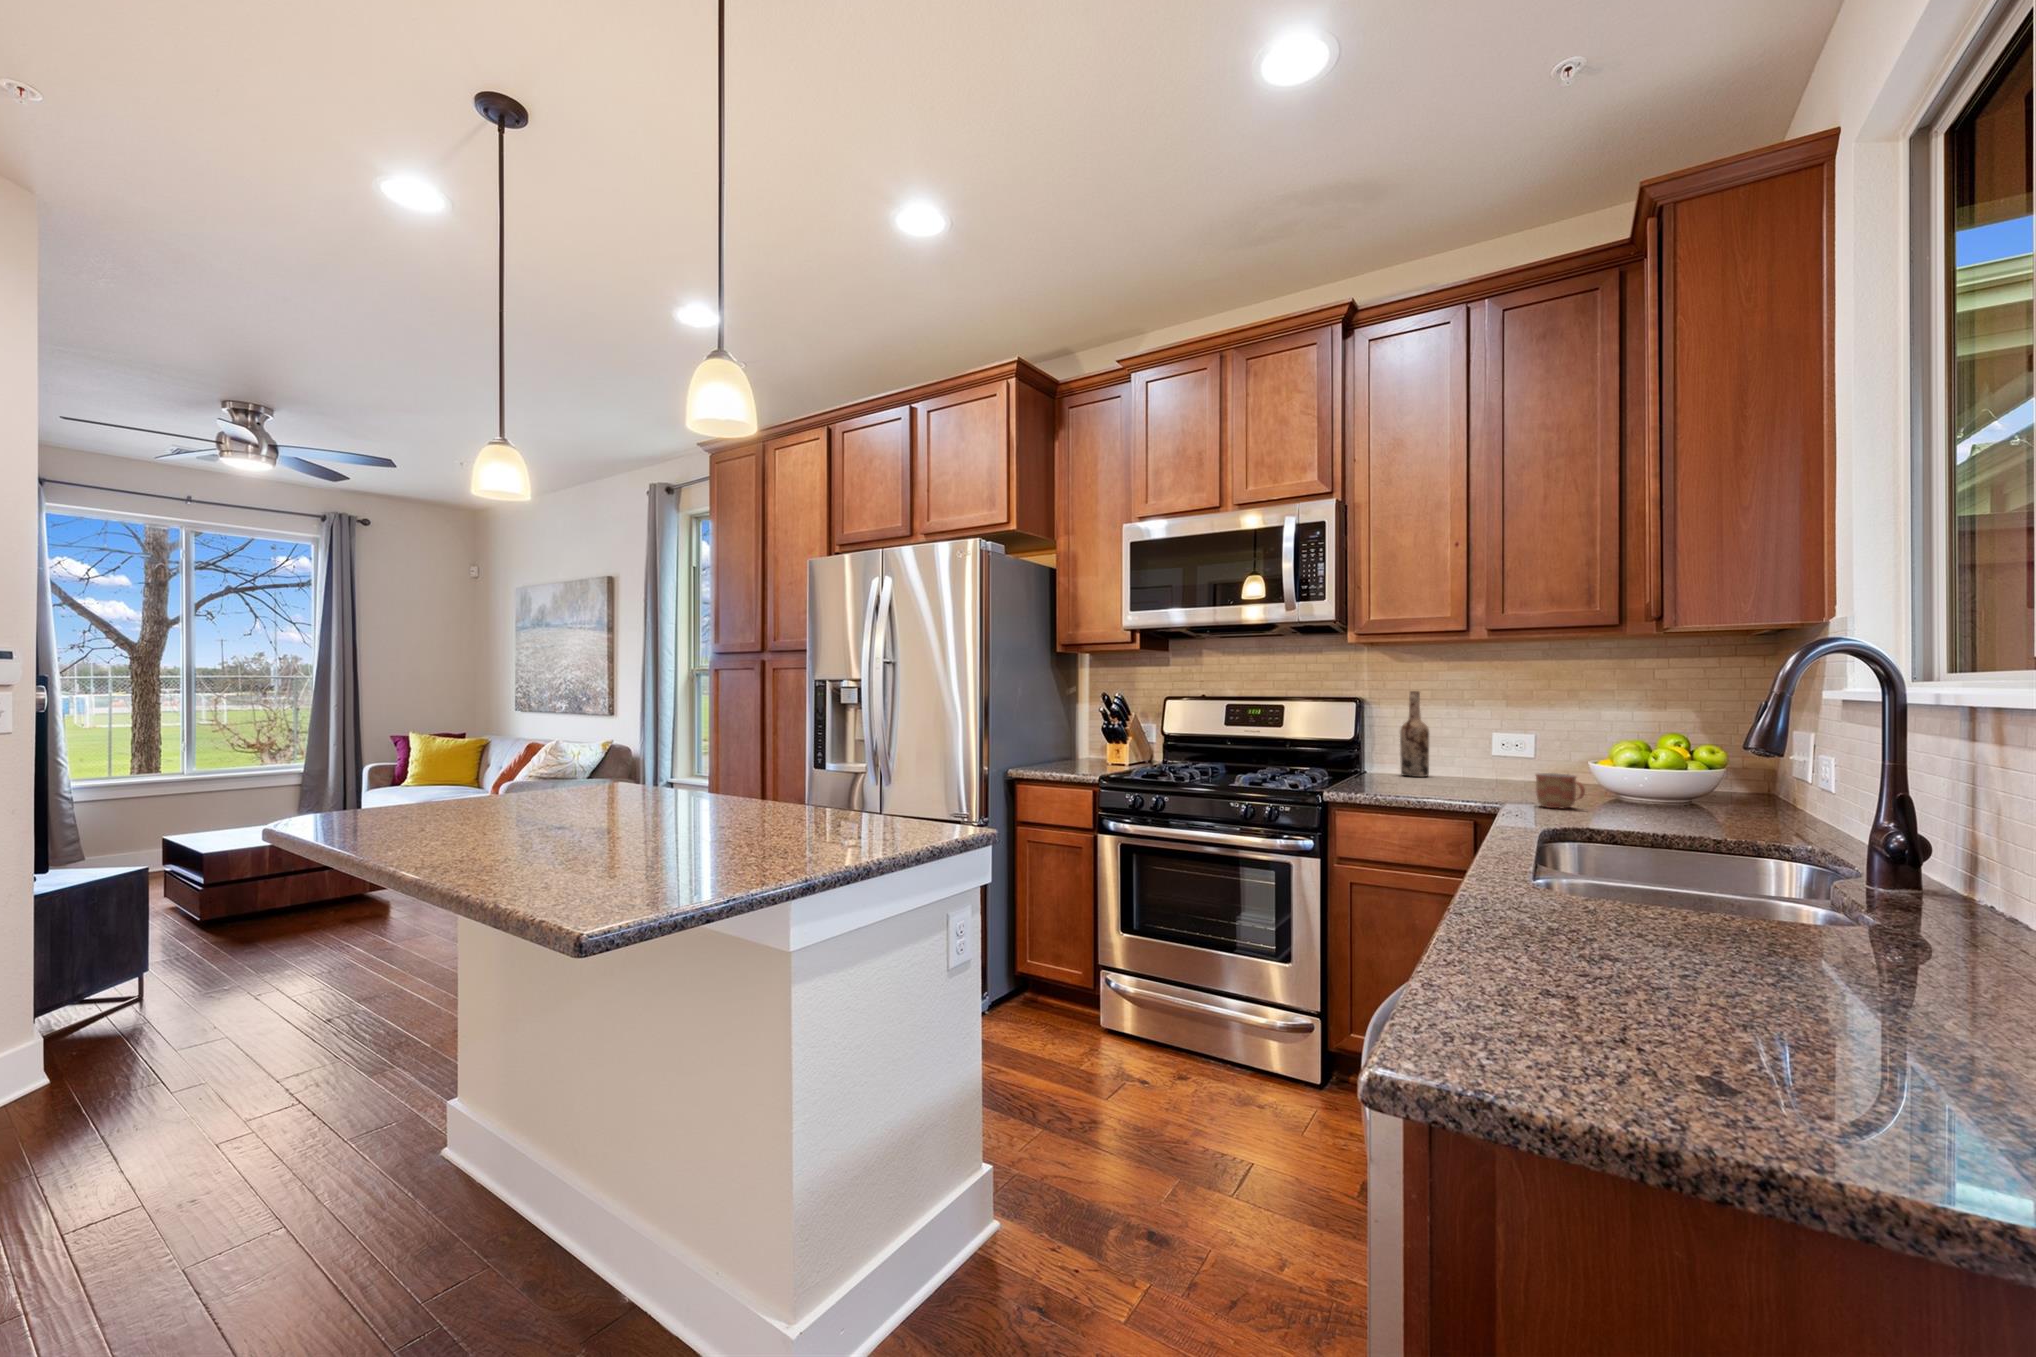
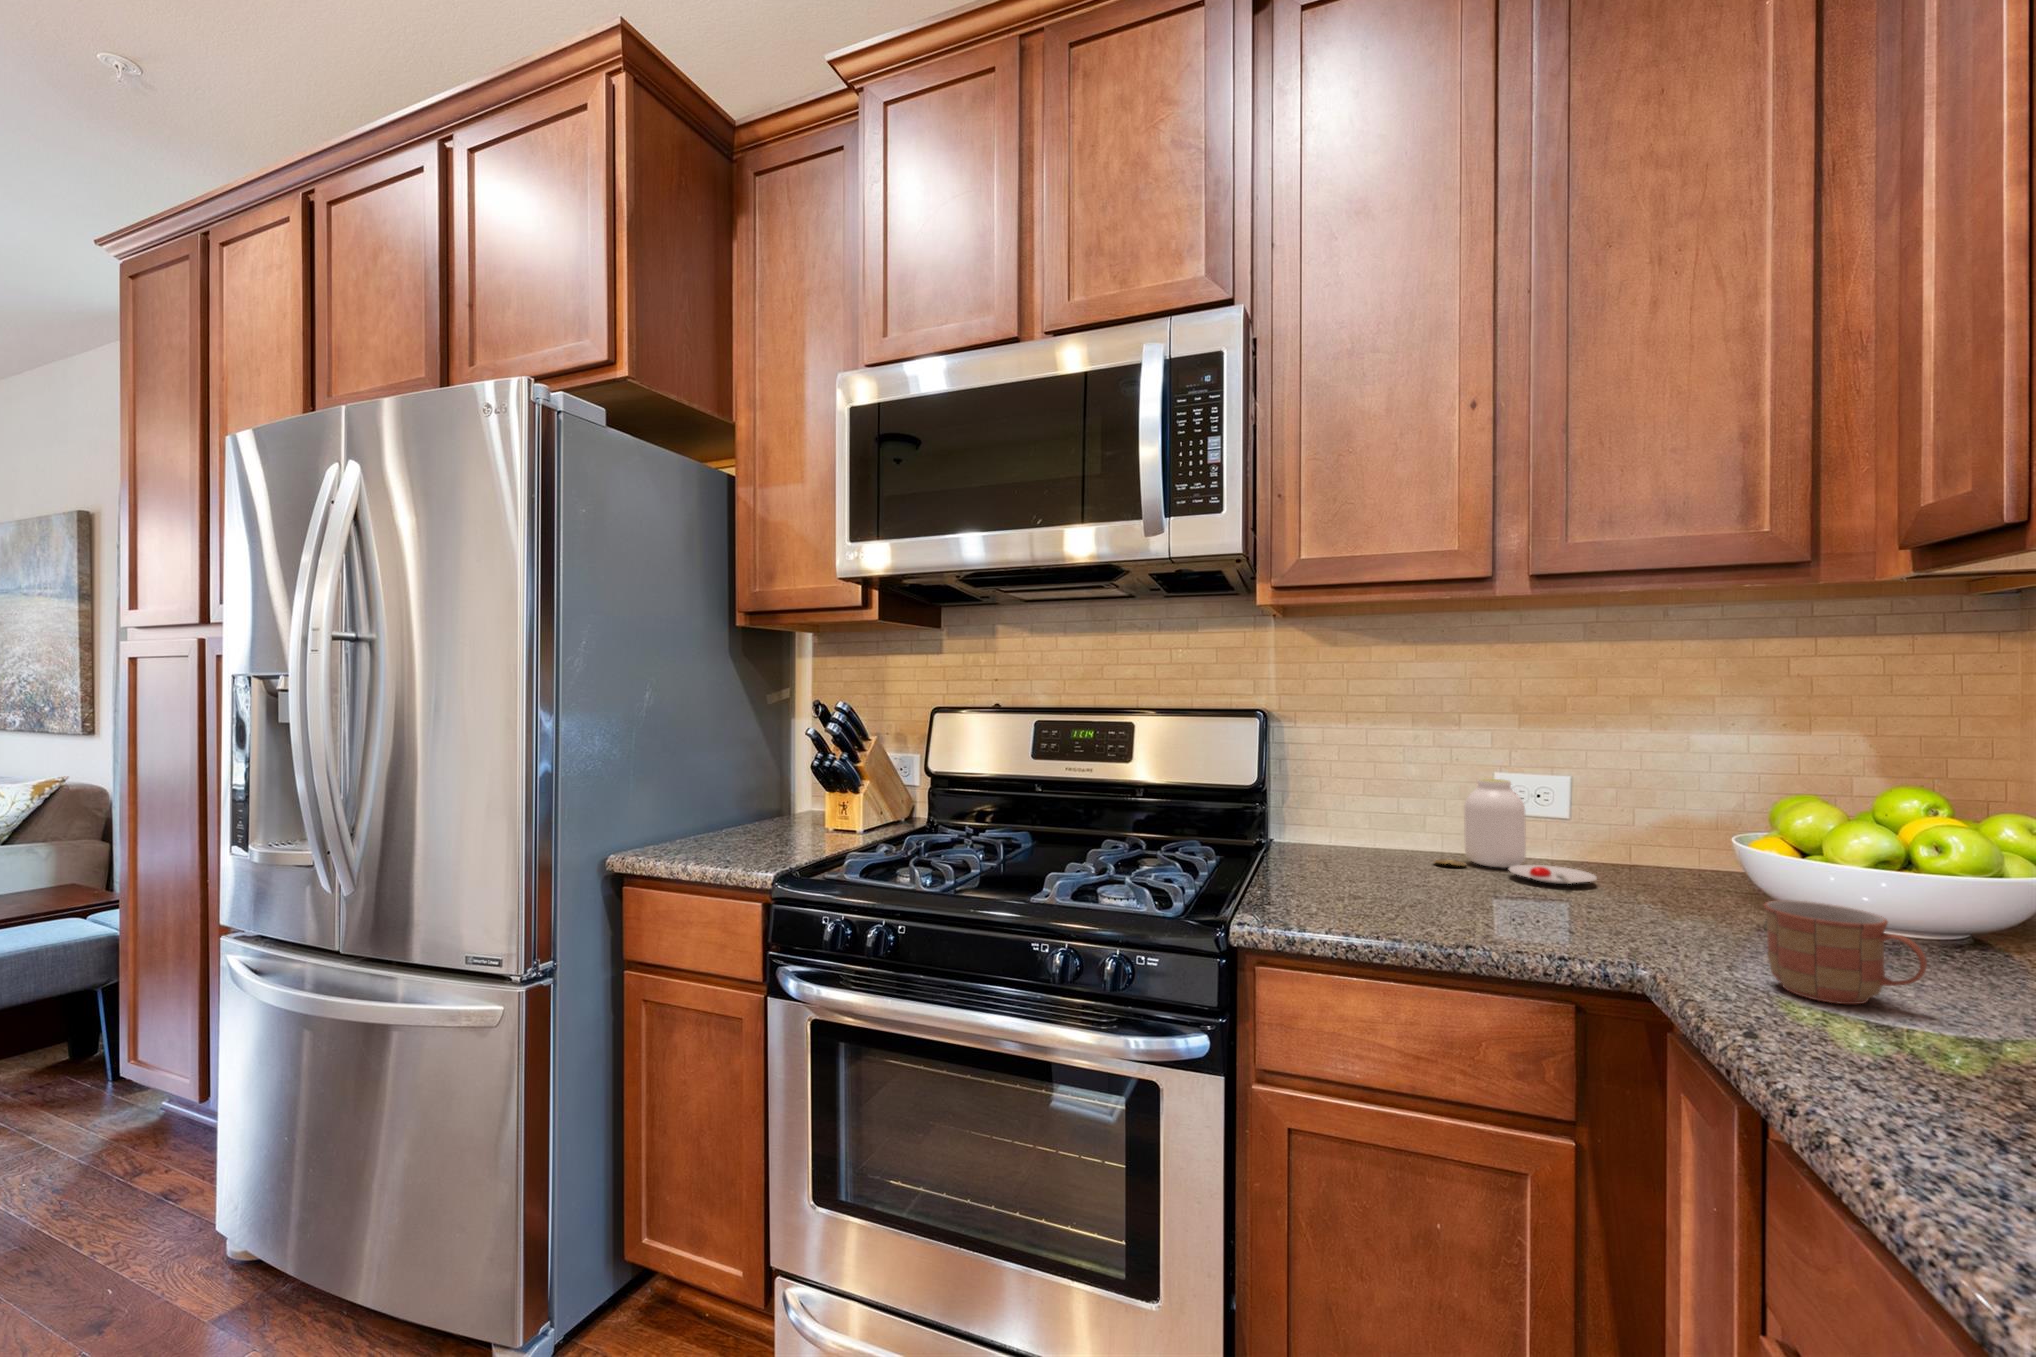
wine bottle: present [1400,691,1429,777] -> none [1337,695,1388,852]
jar: none [1447,736,1525,786] -> present [1434,779,1597,884]

